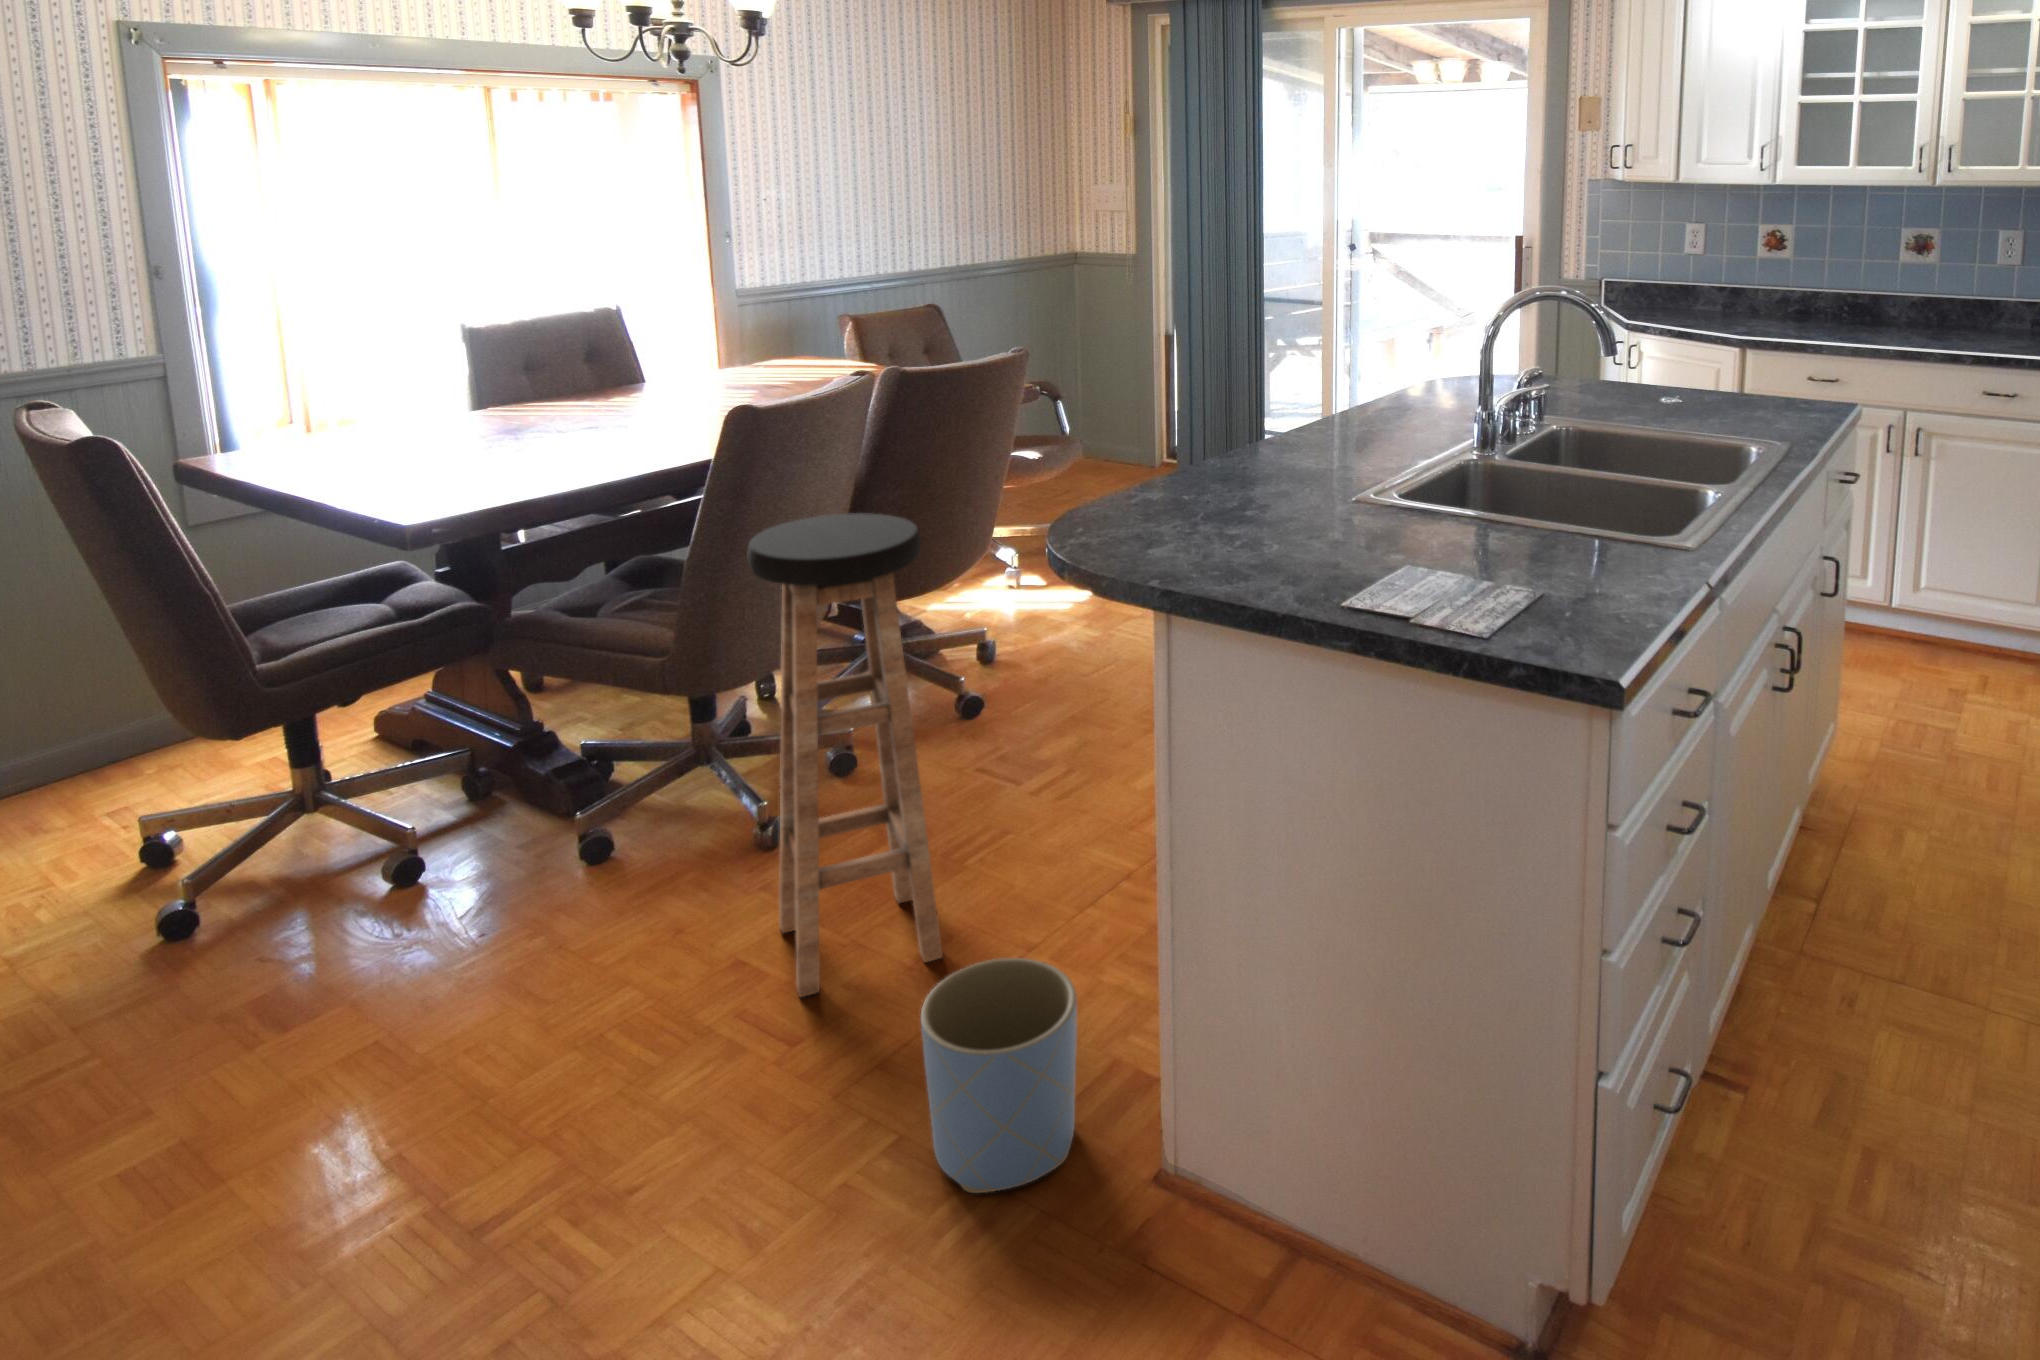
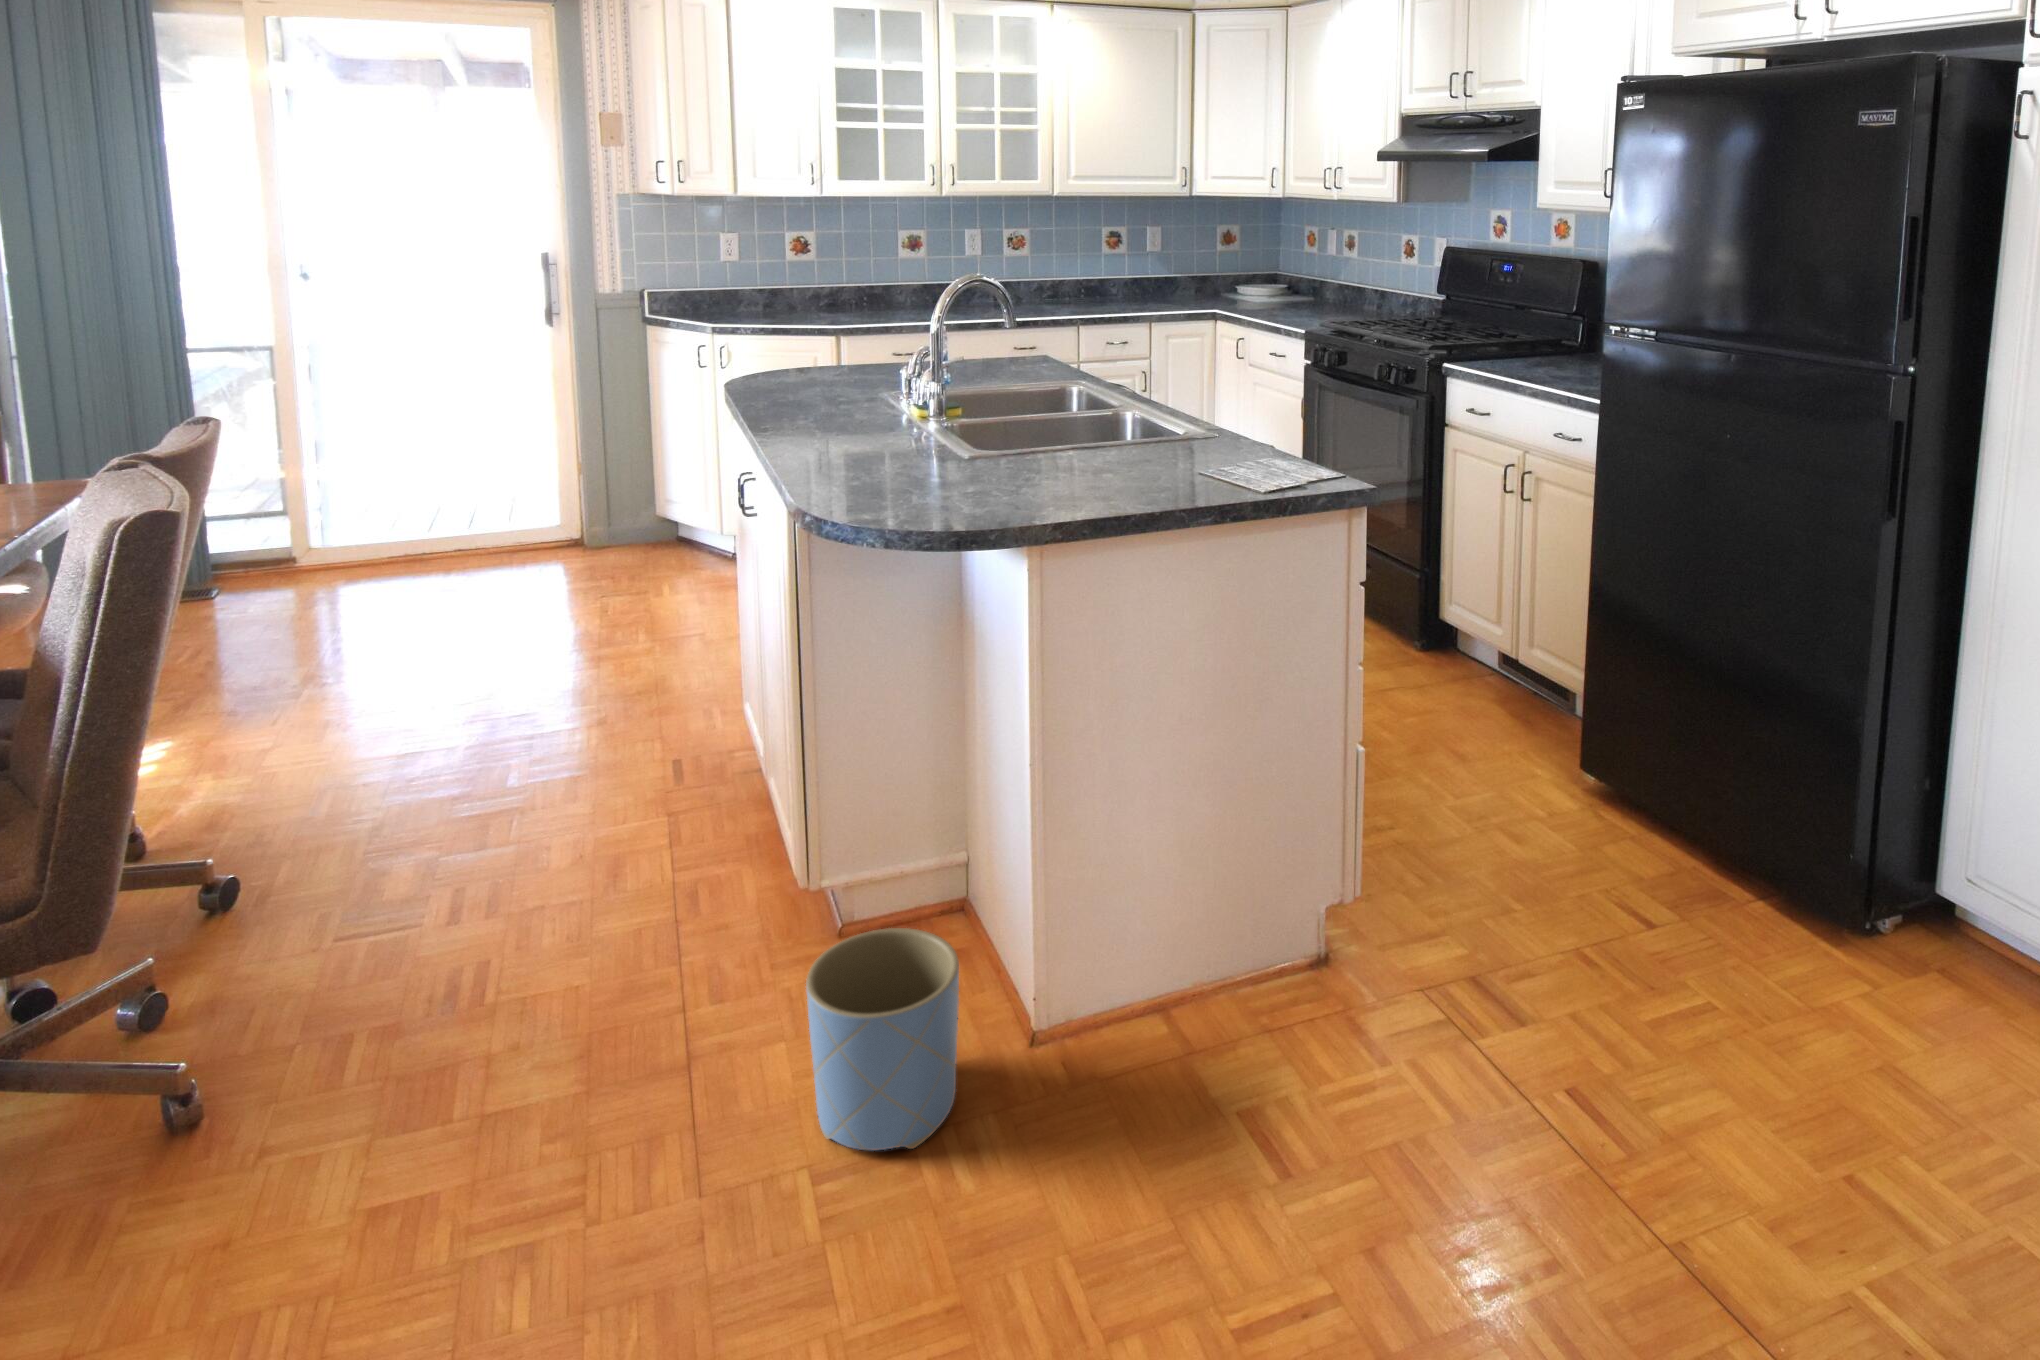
bar stool: present [748,513,942,997] -> none [304,585,590,1184]

